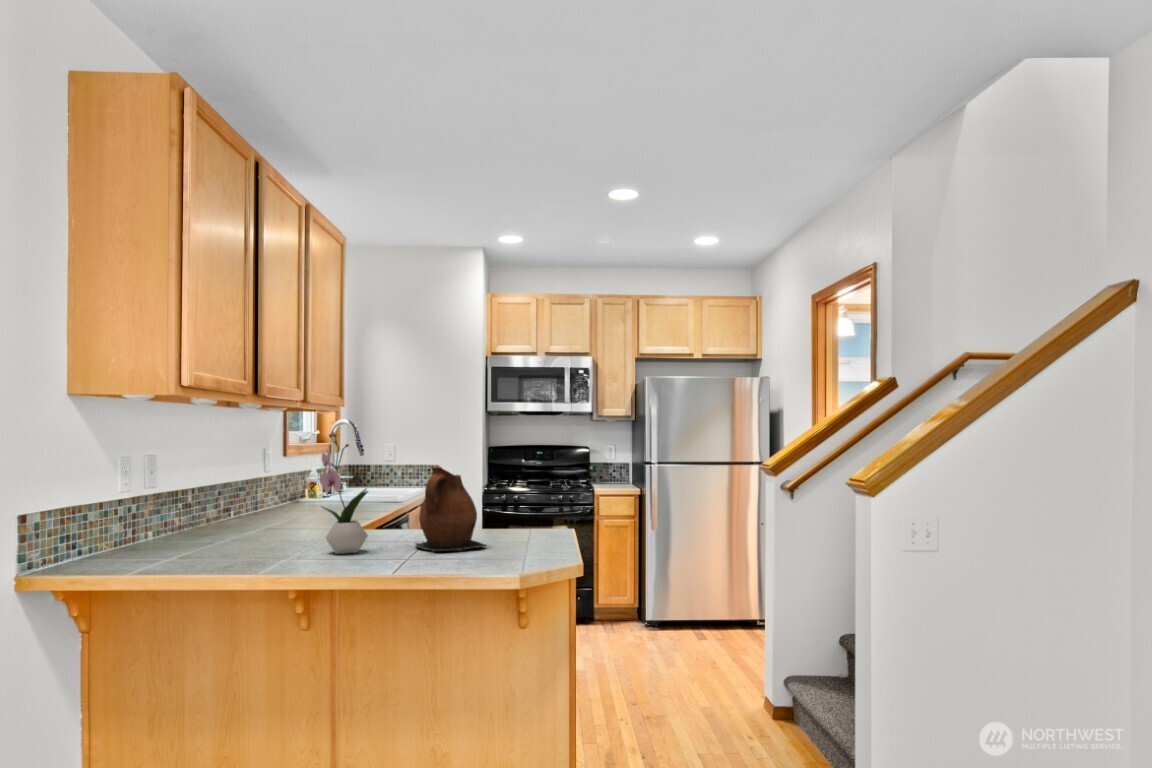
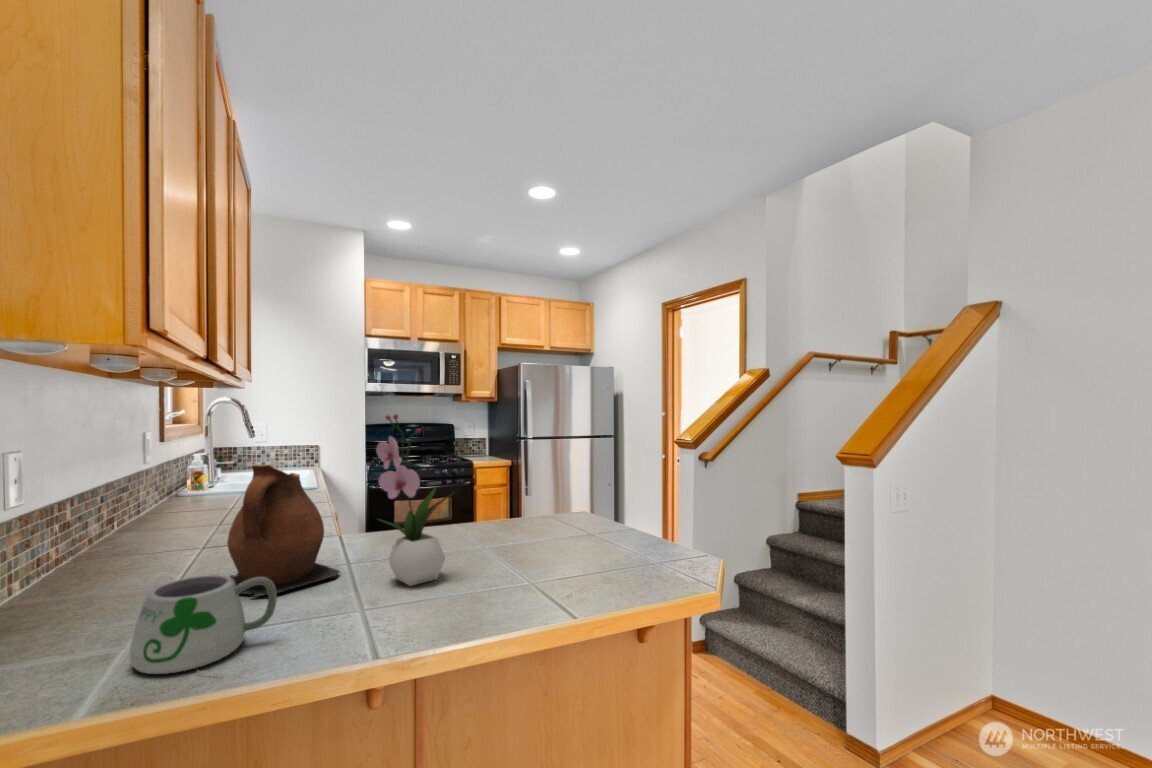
ceramic pitcher: present [415,467,486,551] -> present [227,465,339,597]
mug: none [163,525,233,571] -> present [130,575,277,676]

